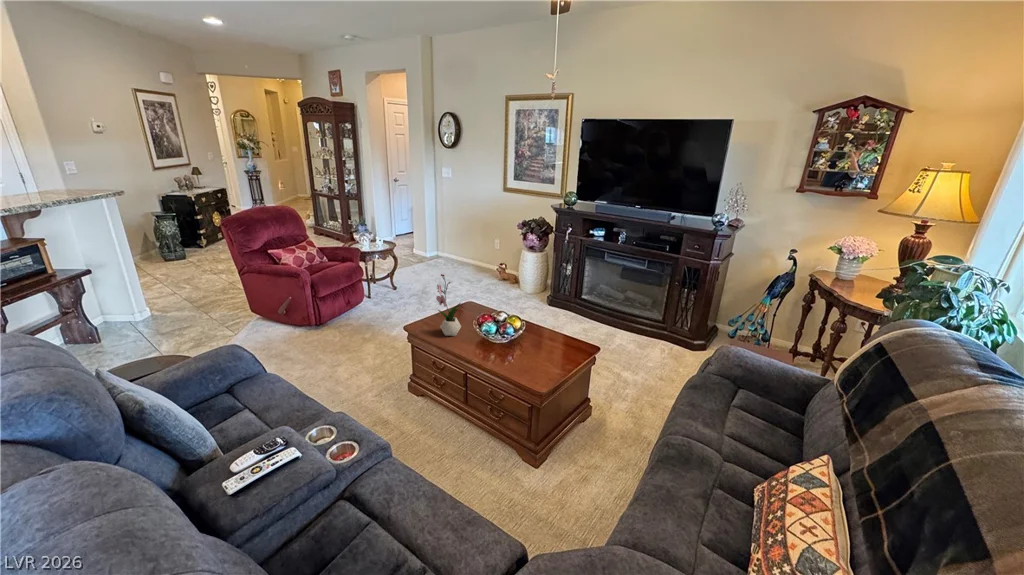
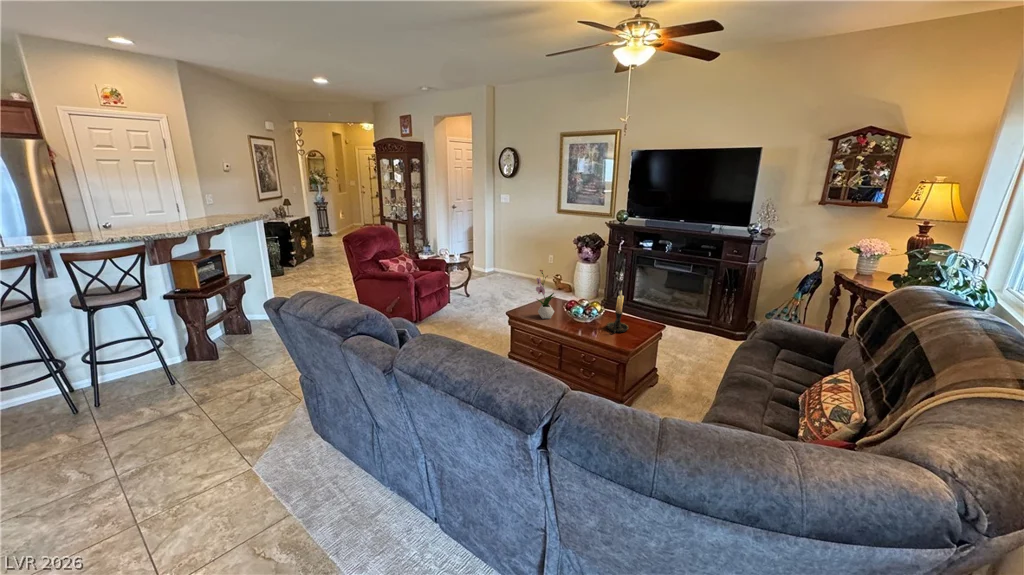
candle holder: none [521,305,549,361] -> present [606,291,629,333]

